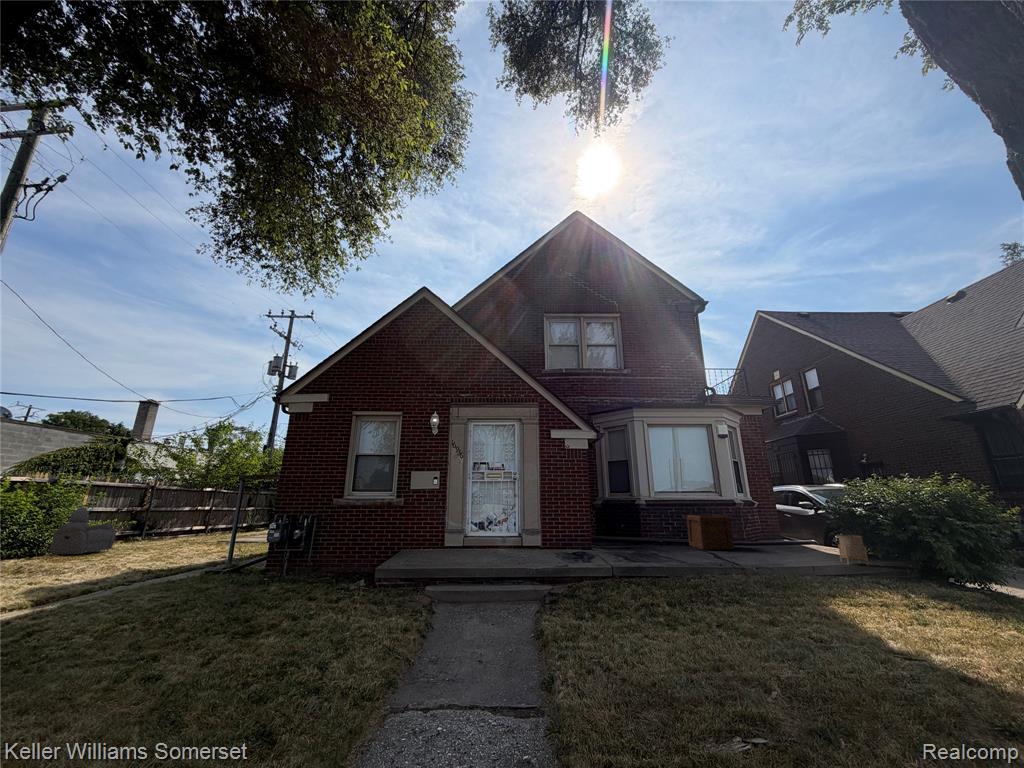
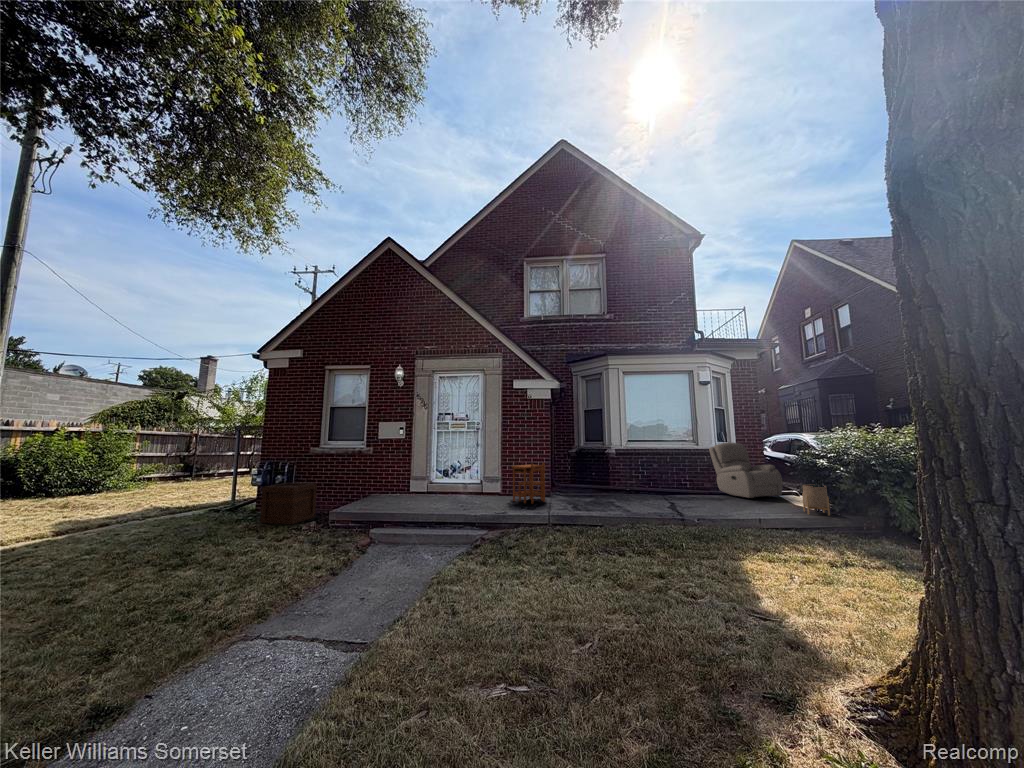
chair: present [49,507,116,555] -> present [709,443,783,499]
side table: none [555,515,590,558] -> present [512,463,545,504]
wooden crate: present [687,515,734,550] -> present [260,483,317,525]

